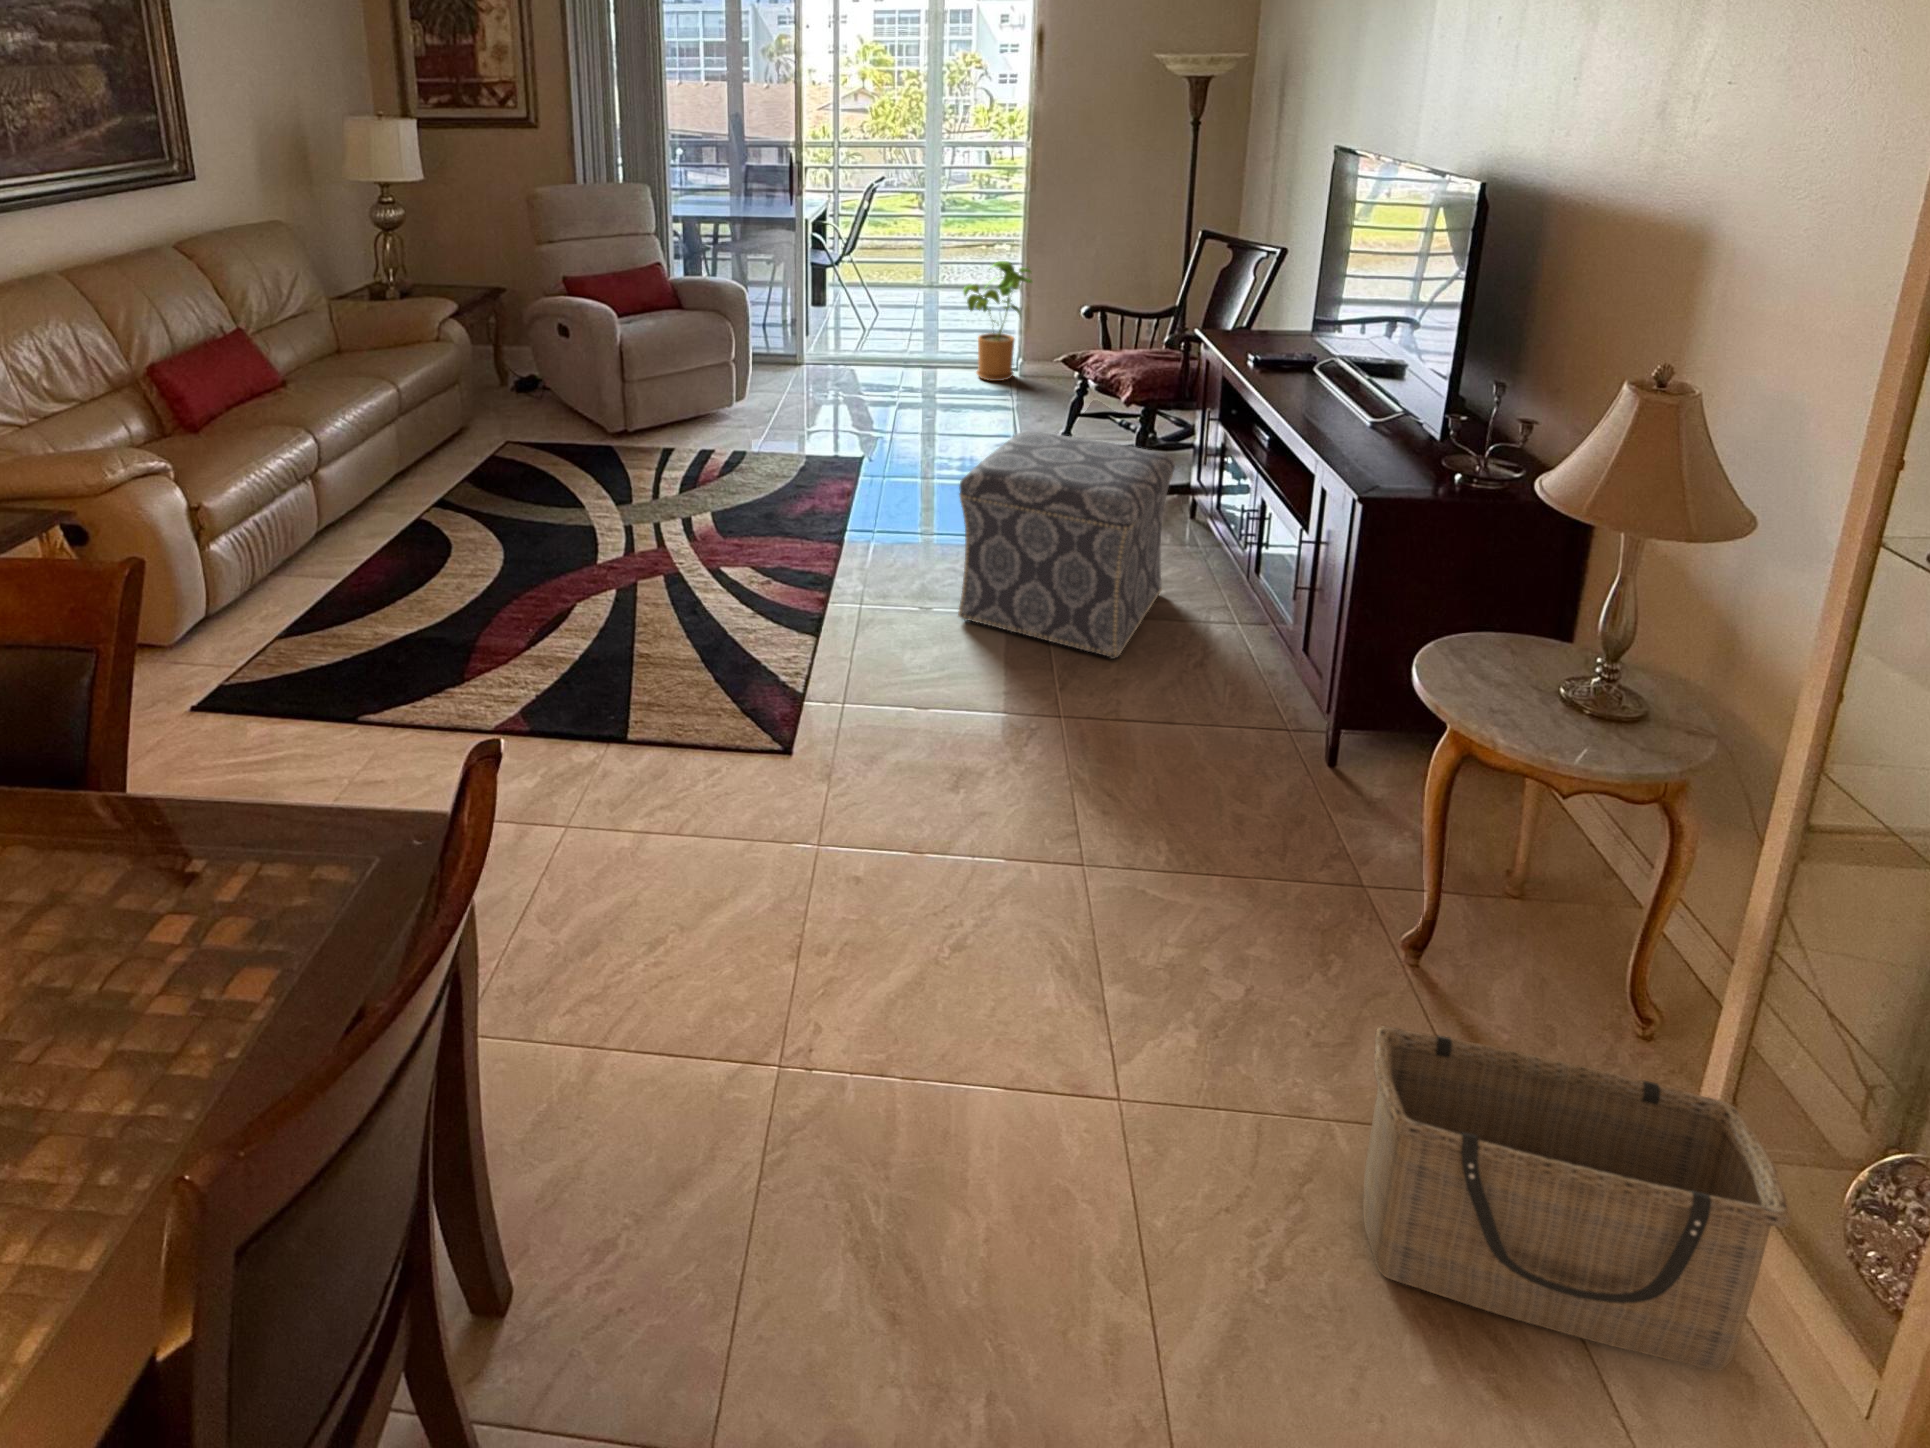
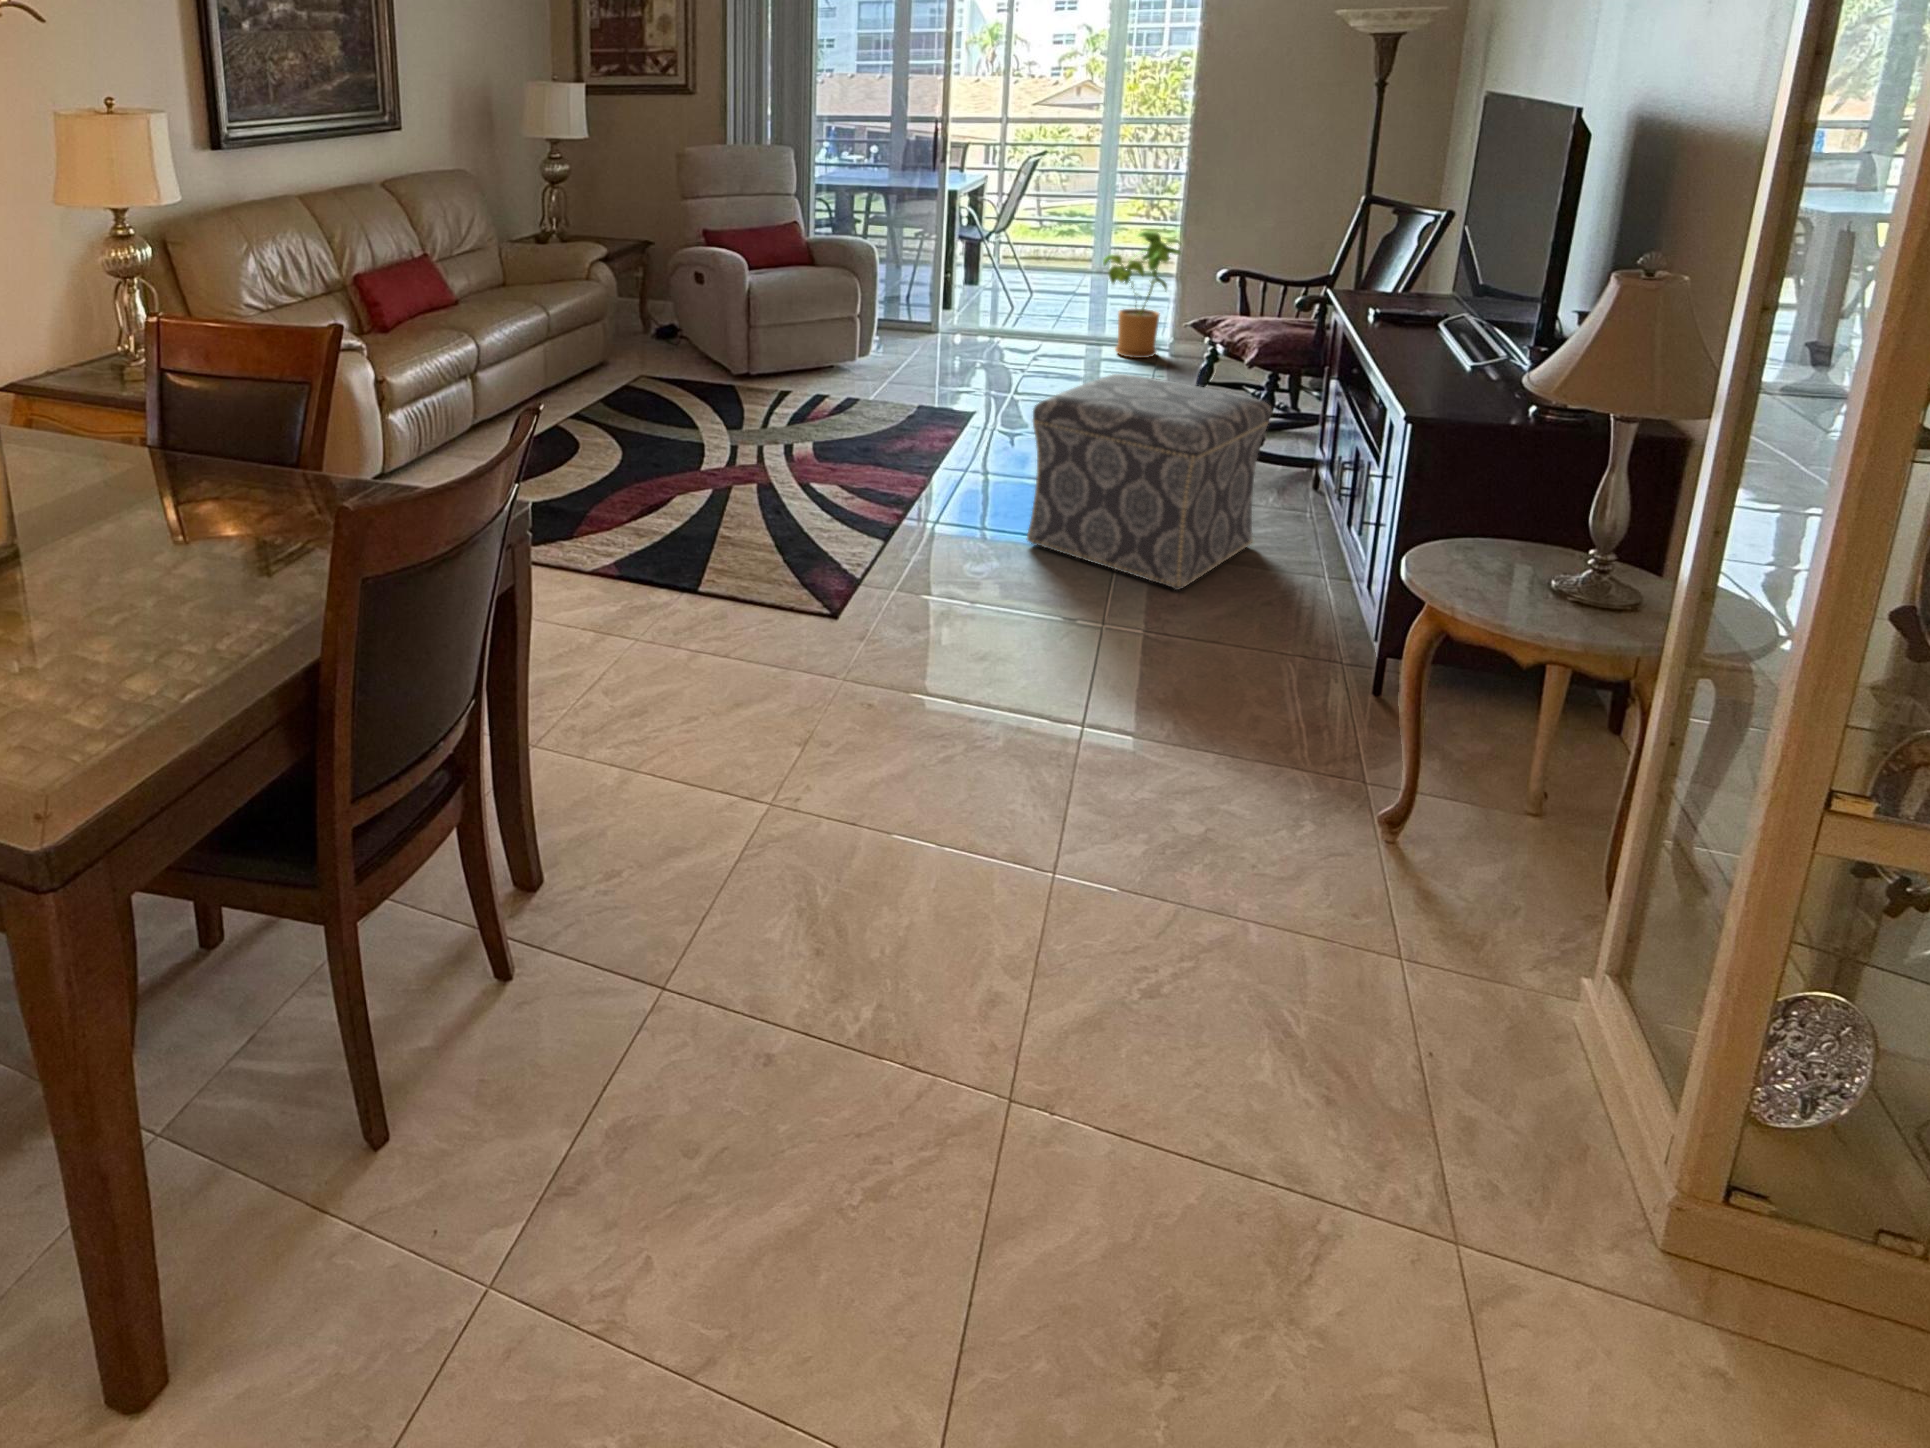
basket: present [1363,1027,1792,1371] -> none [1260,818,1645,1150]

